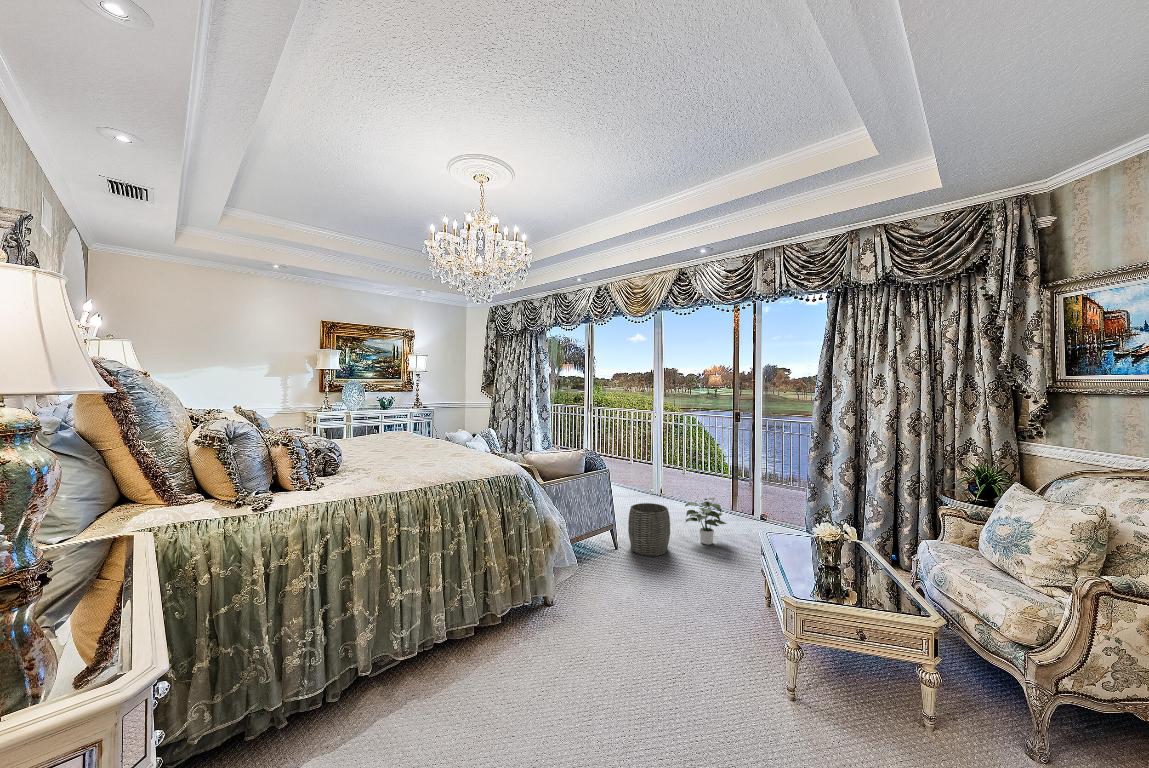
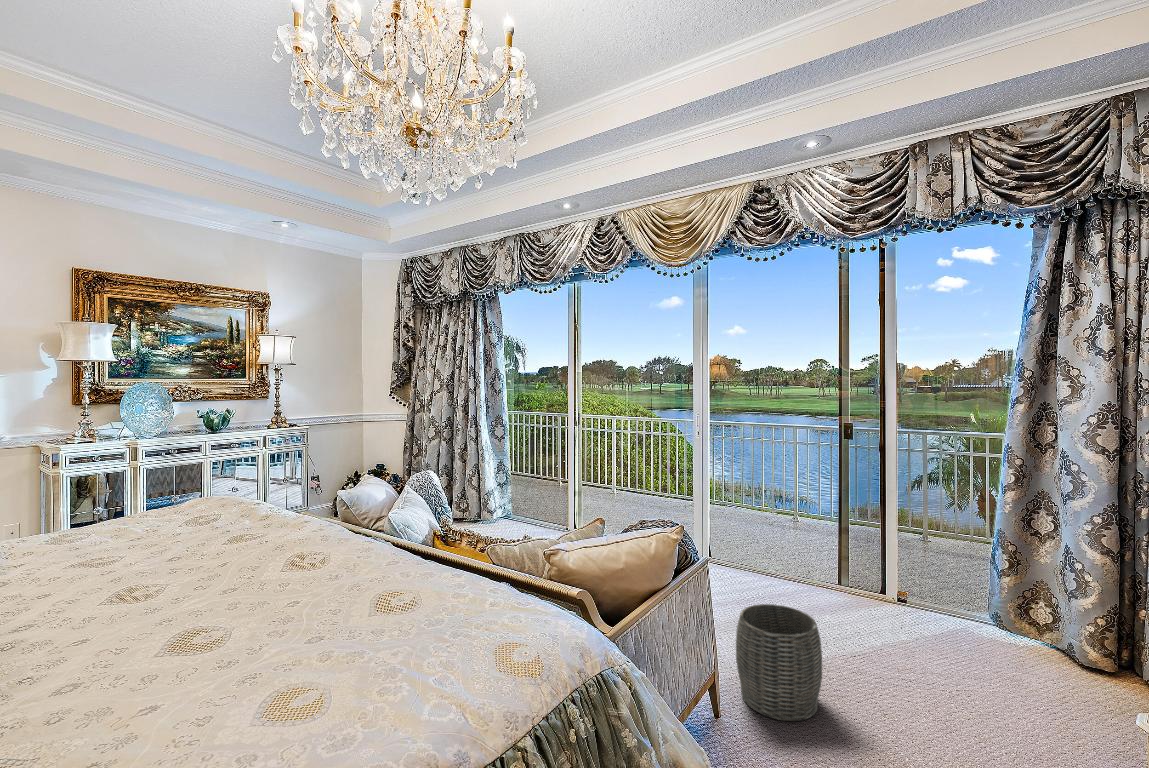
potted plant: present [685,498,726,545] -> none [817,581,897,672]

